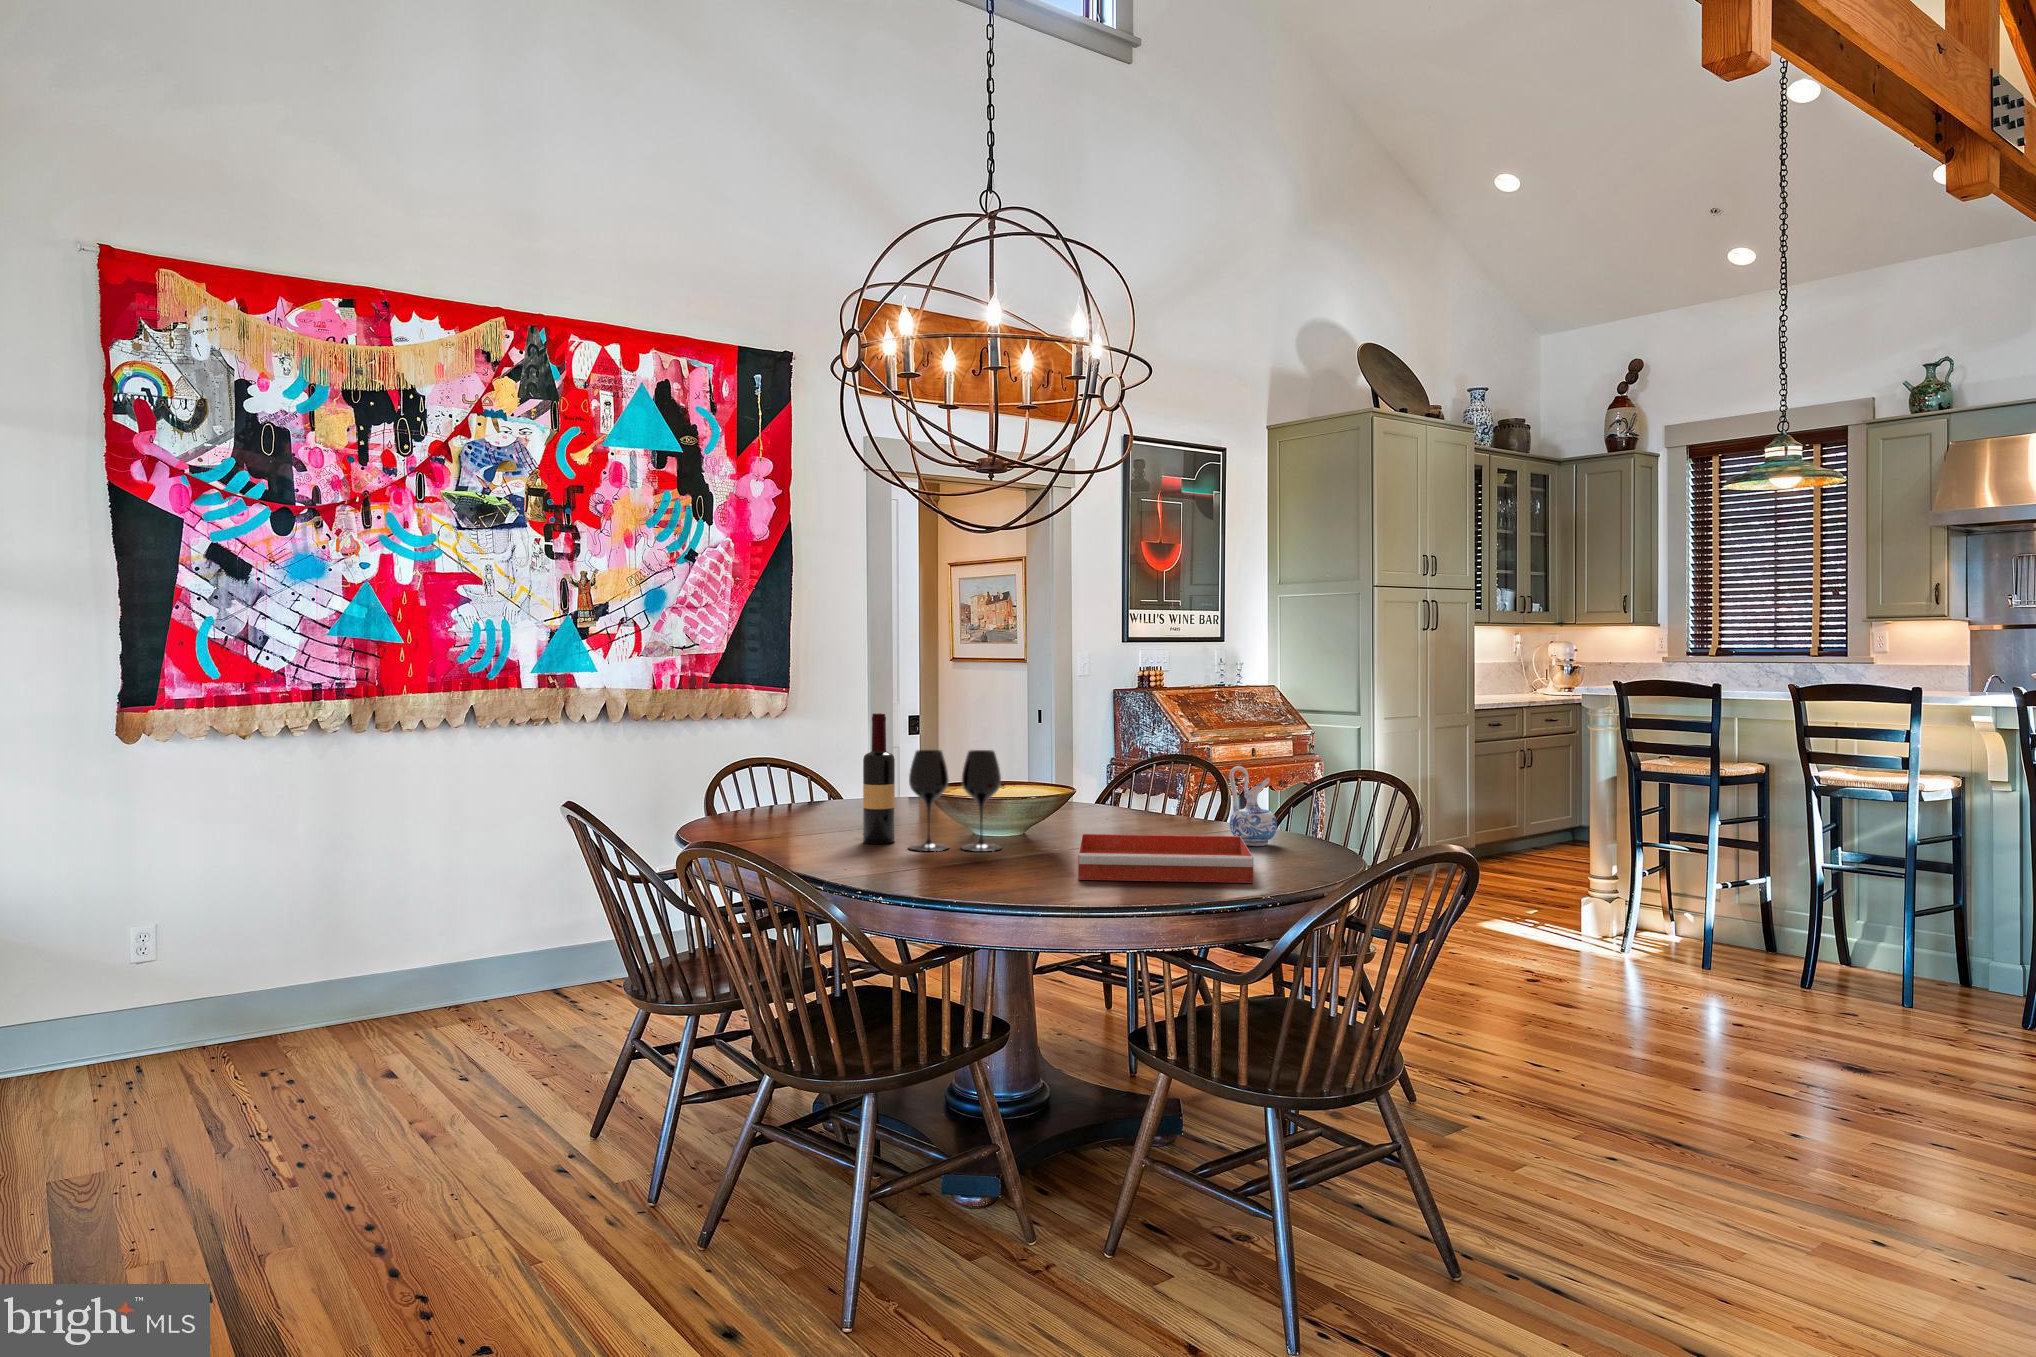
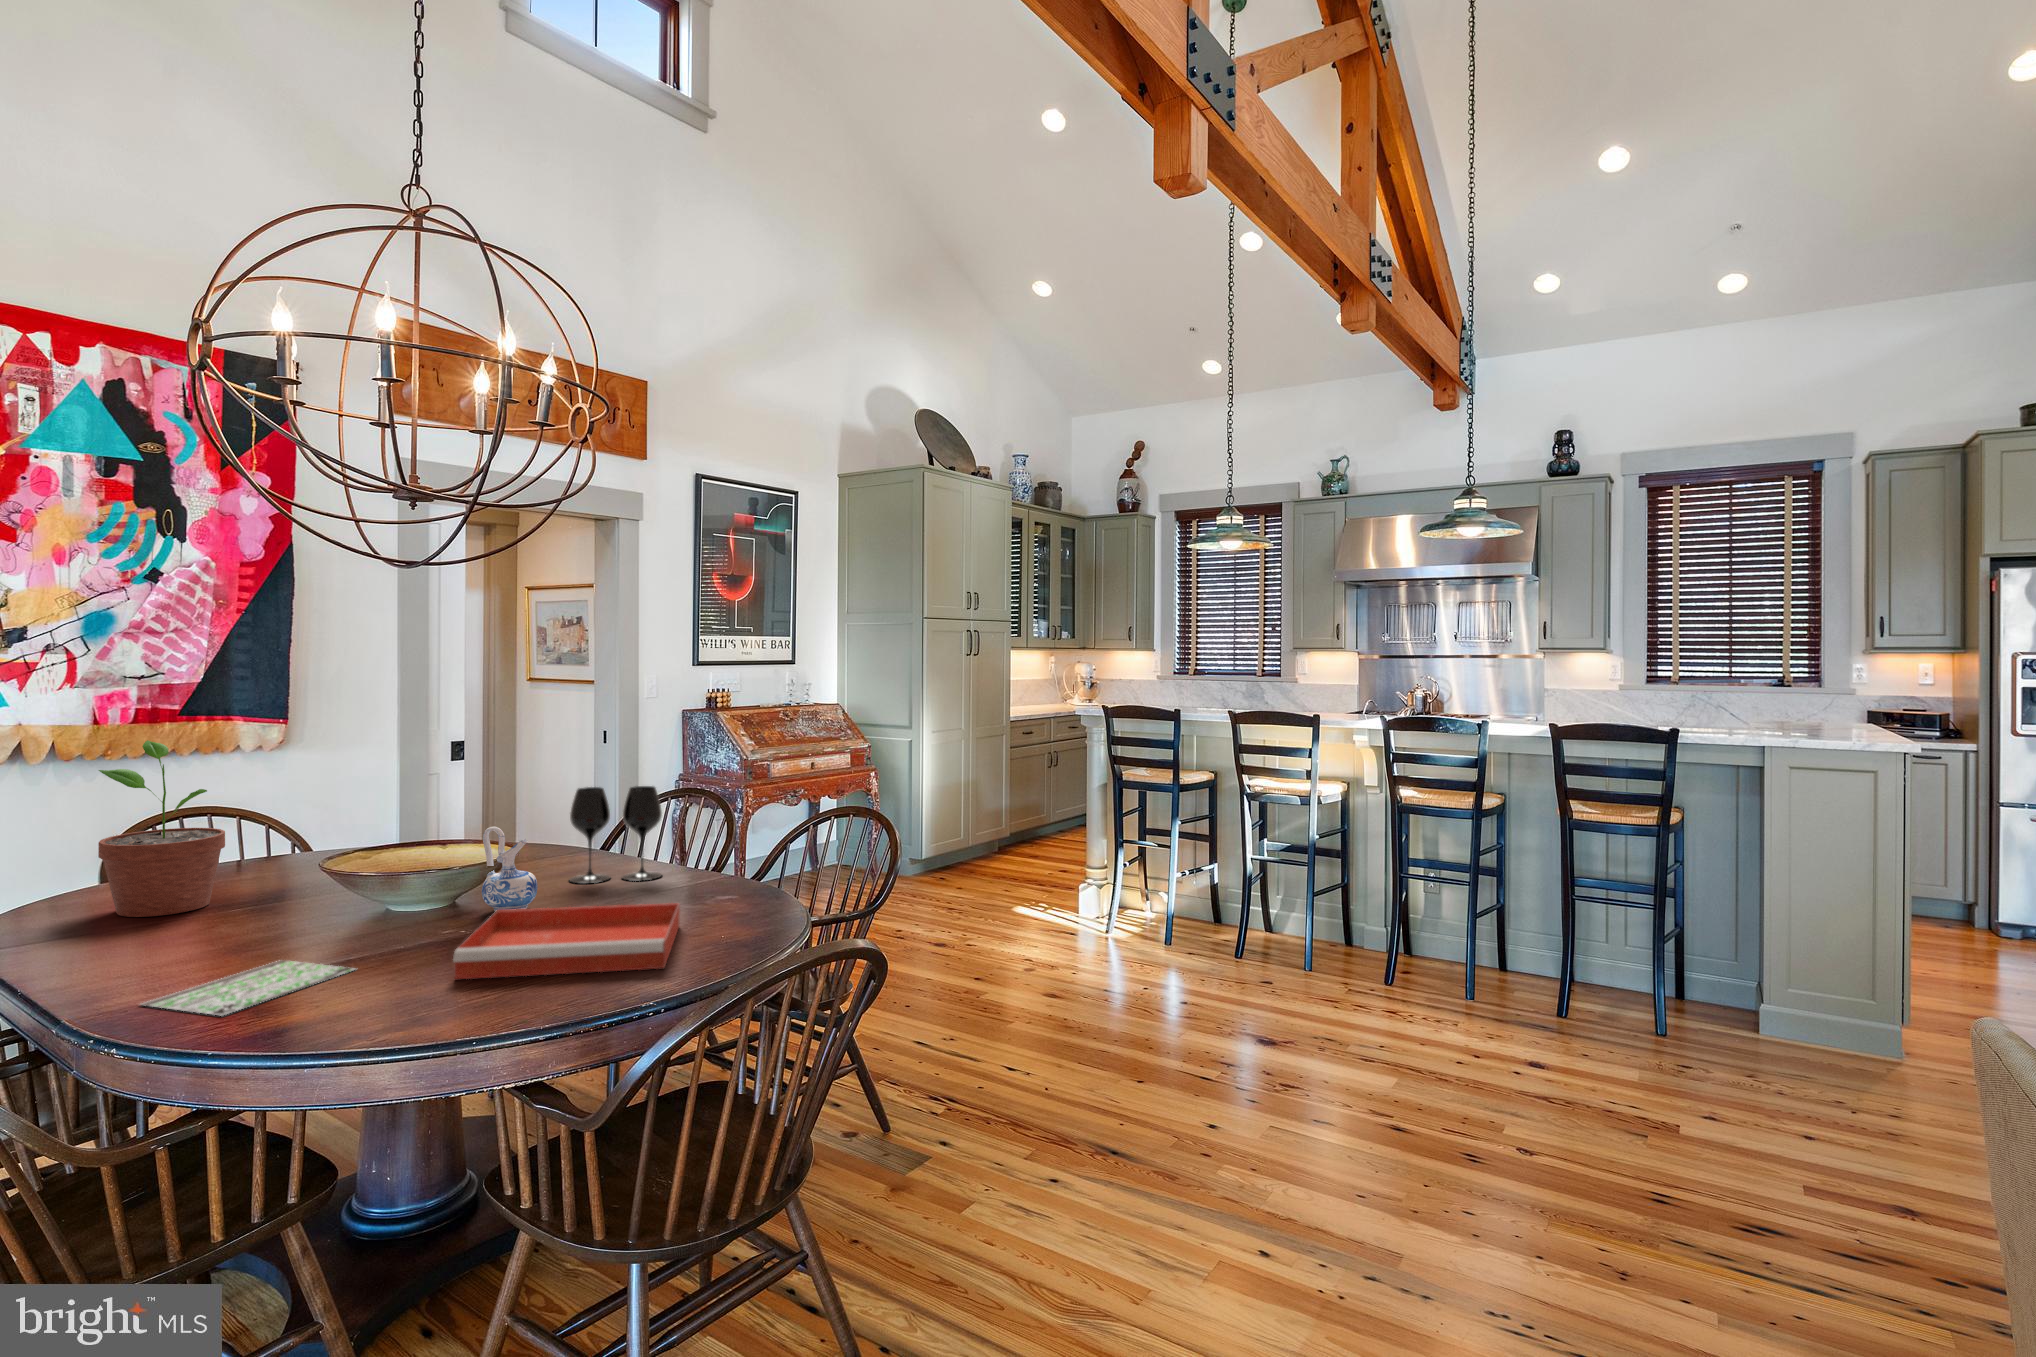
potted plant: none [751,687,835,833] -> present [98,740,225,917]
wine bottle: present [863,713,895,844] -> none [234,776,280,930]
wine glass: present [909,750,1001,851] -> present [570,786,662,883]
ceramic pitcher: present [1230,766,1277,846] -> present [482,827,538,912]
book: none [854,862,993,889] -> present [142,960,355,1015]

